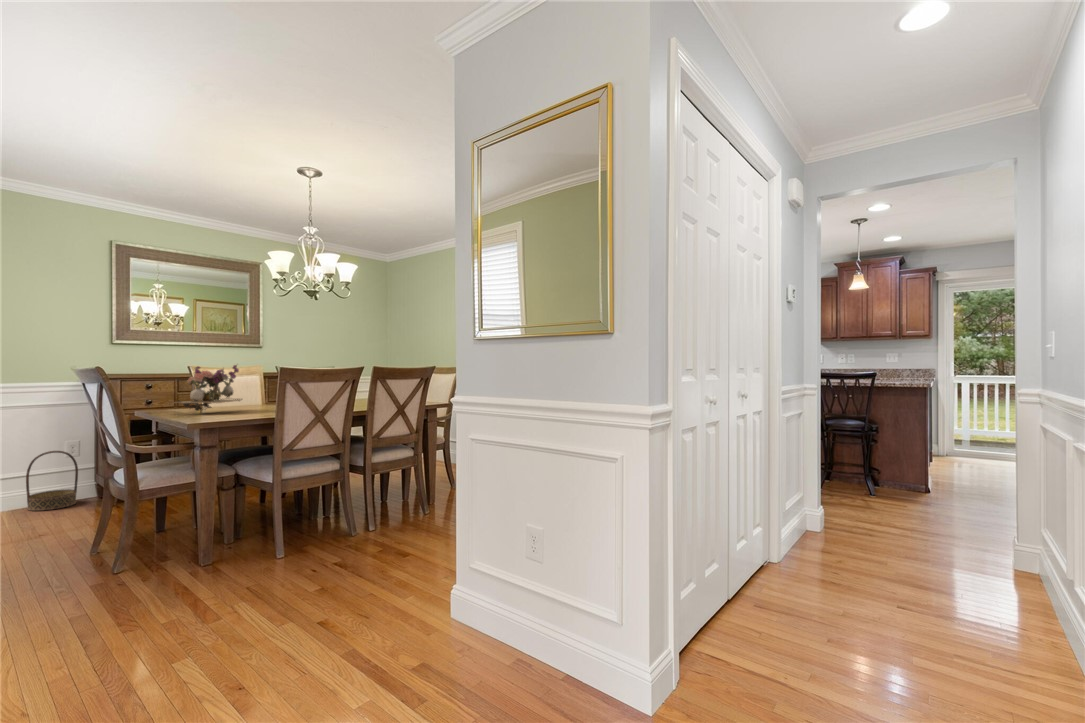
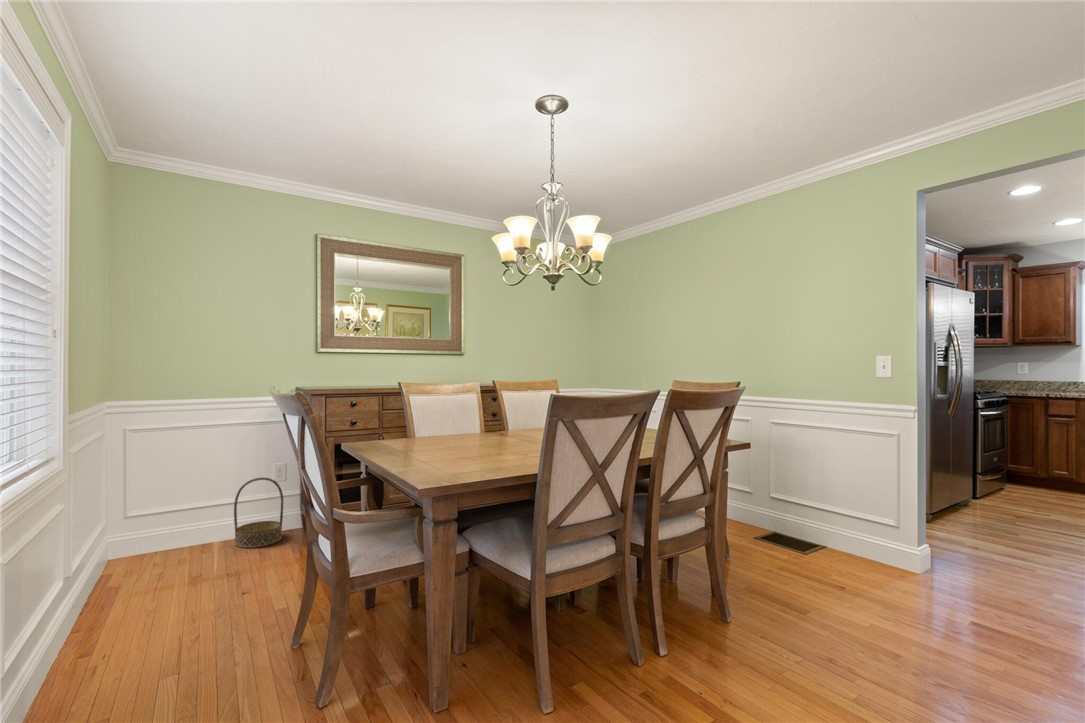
flower arrangement: present [178,365,242,411] -> none [387,381,471,450]

